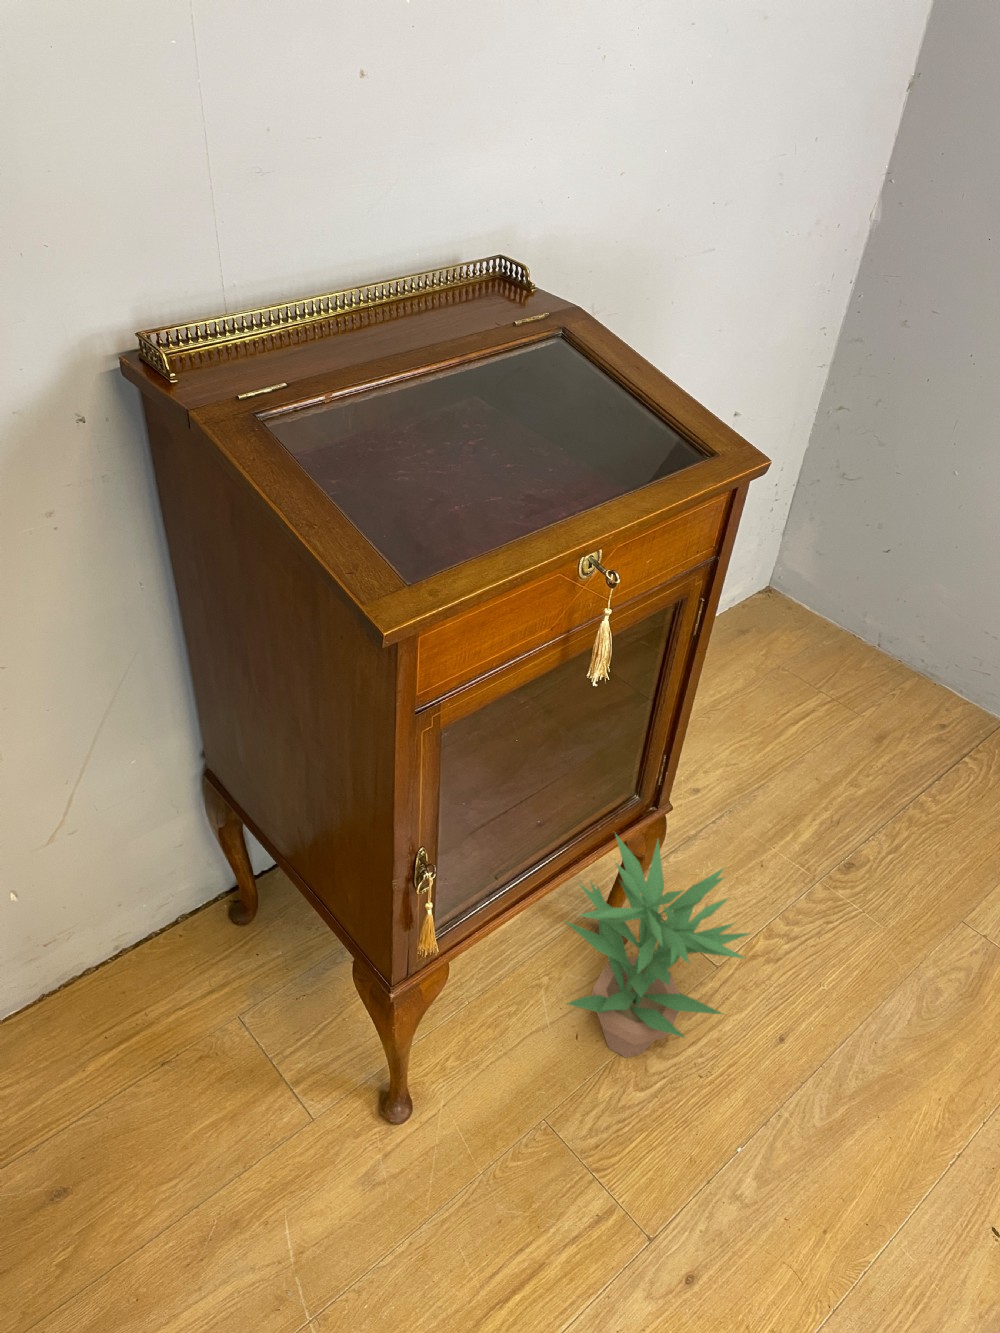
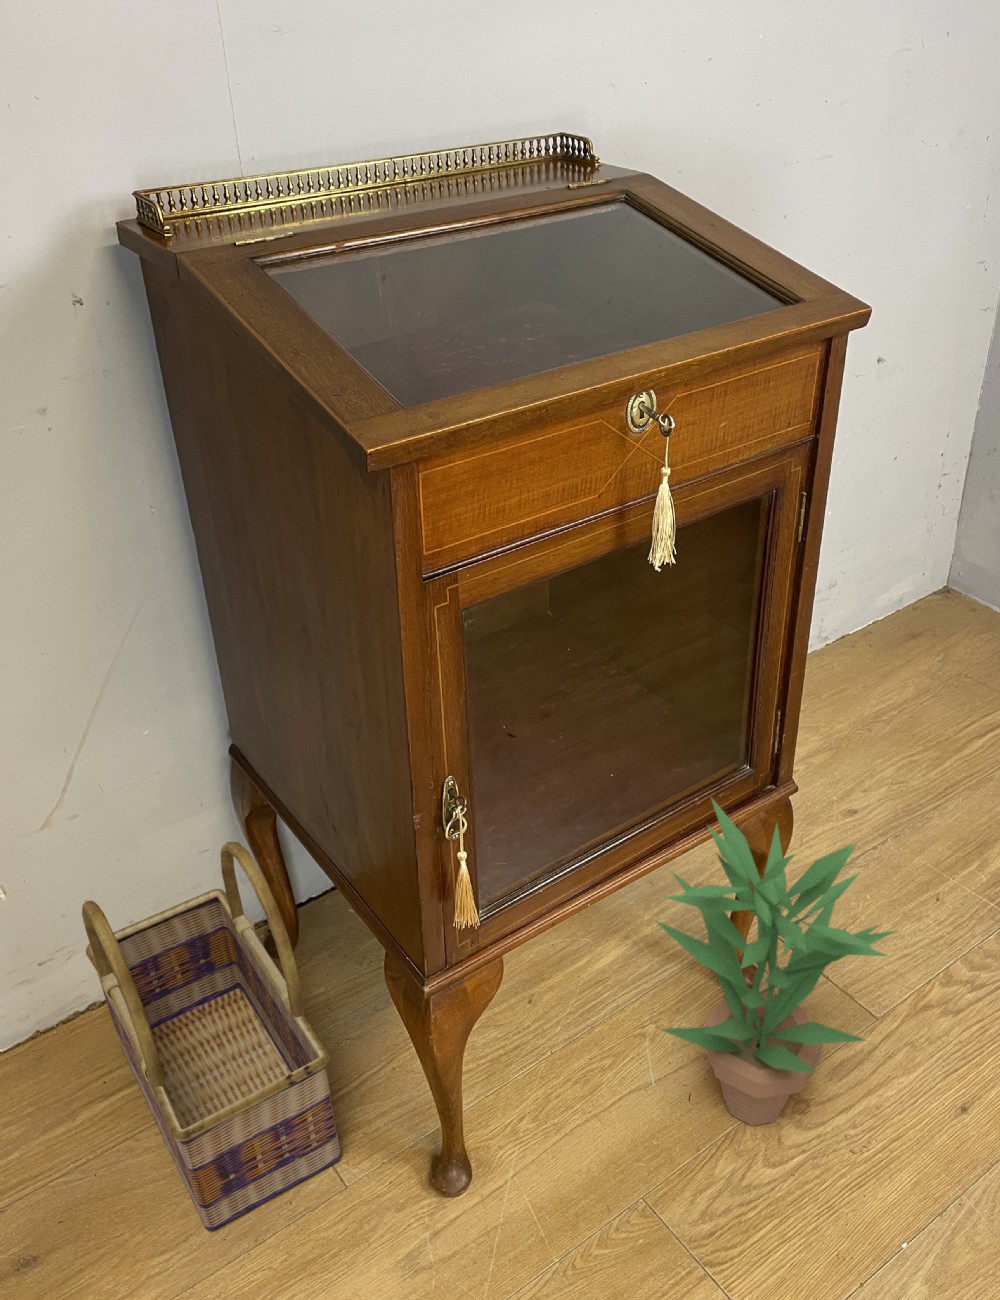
basket: none [89,856,306,1163] -> present [82,842,341,1231]

